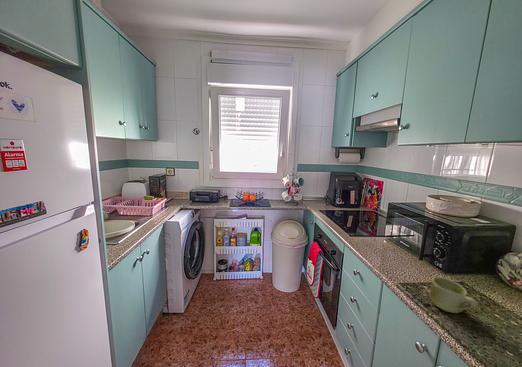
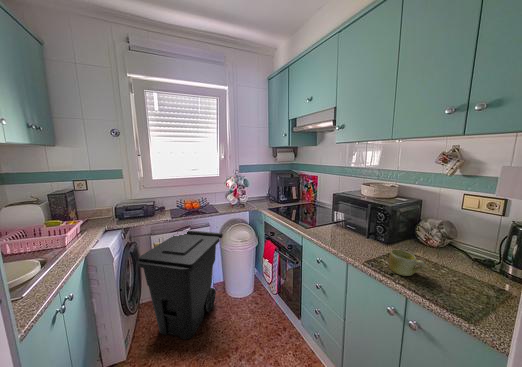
trash can: none [200,218,272,312] -> present [137,230,223,339]

